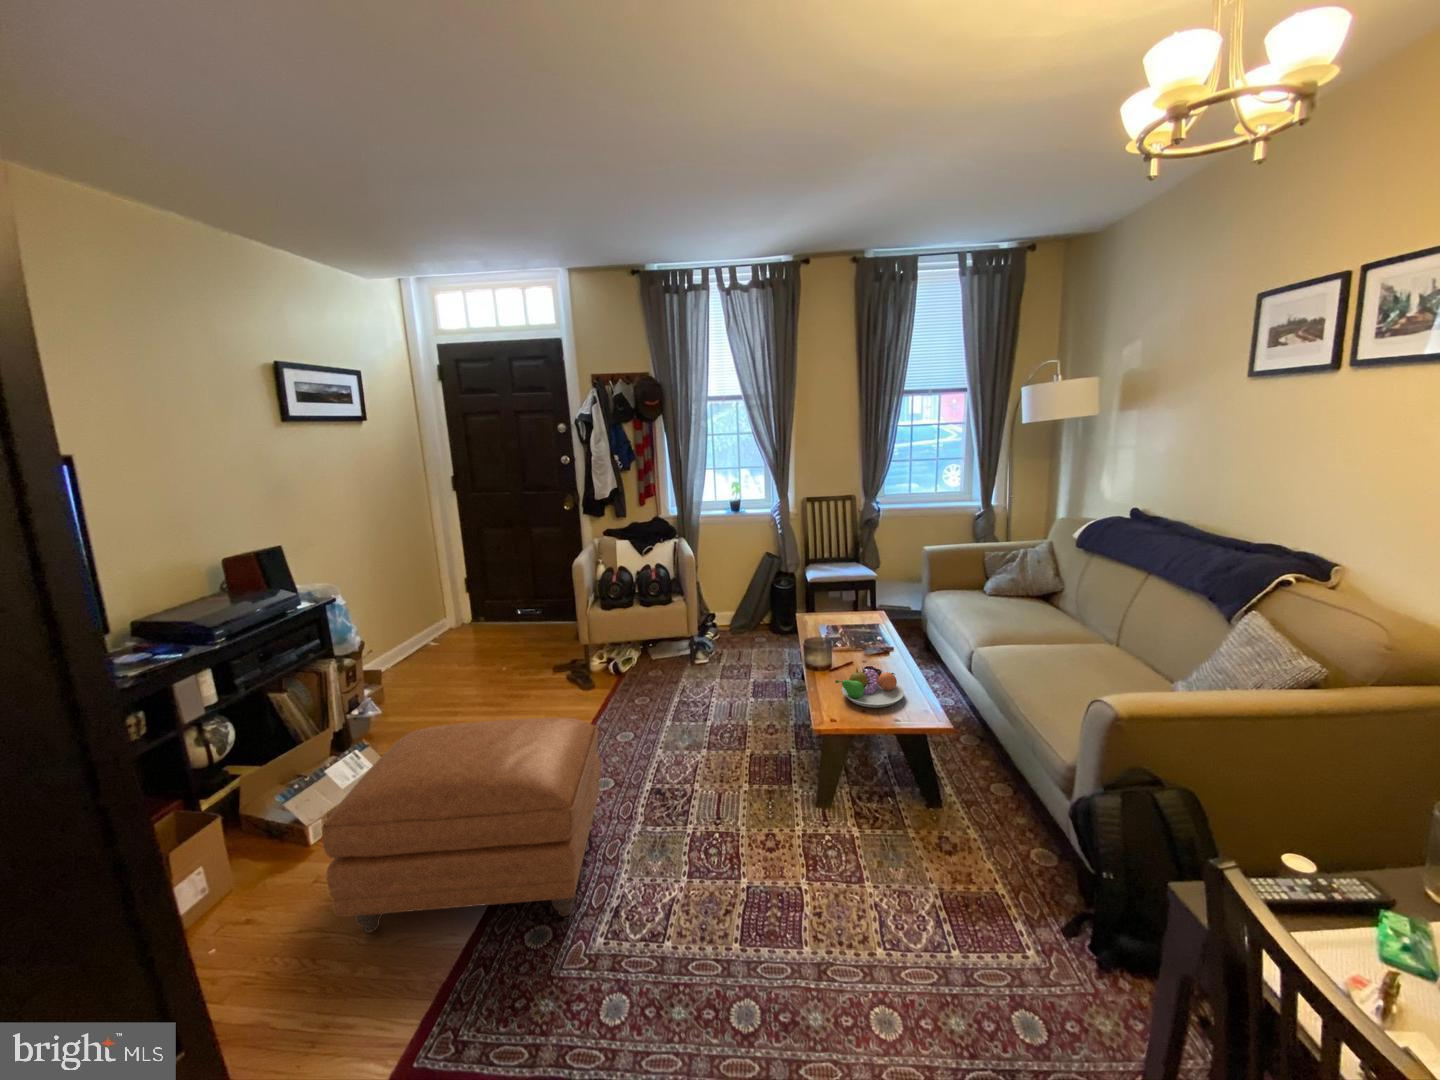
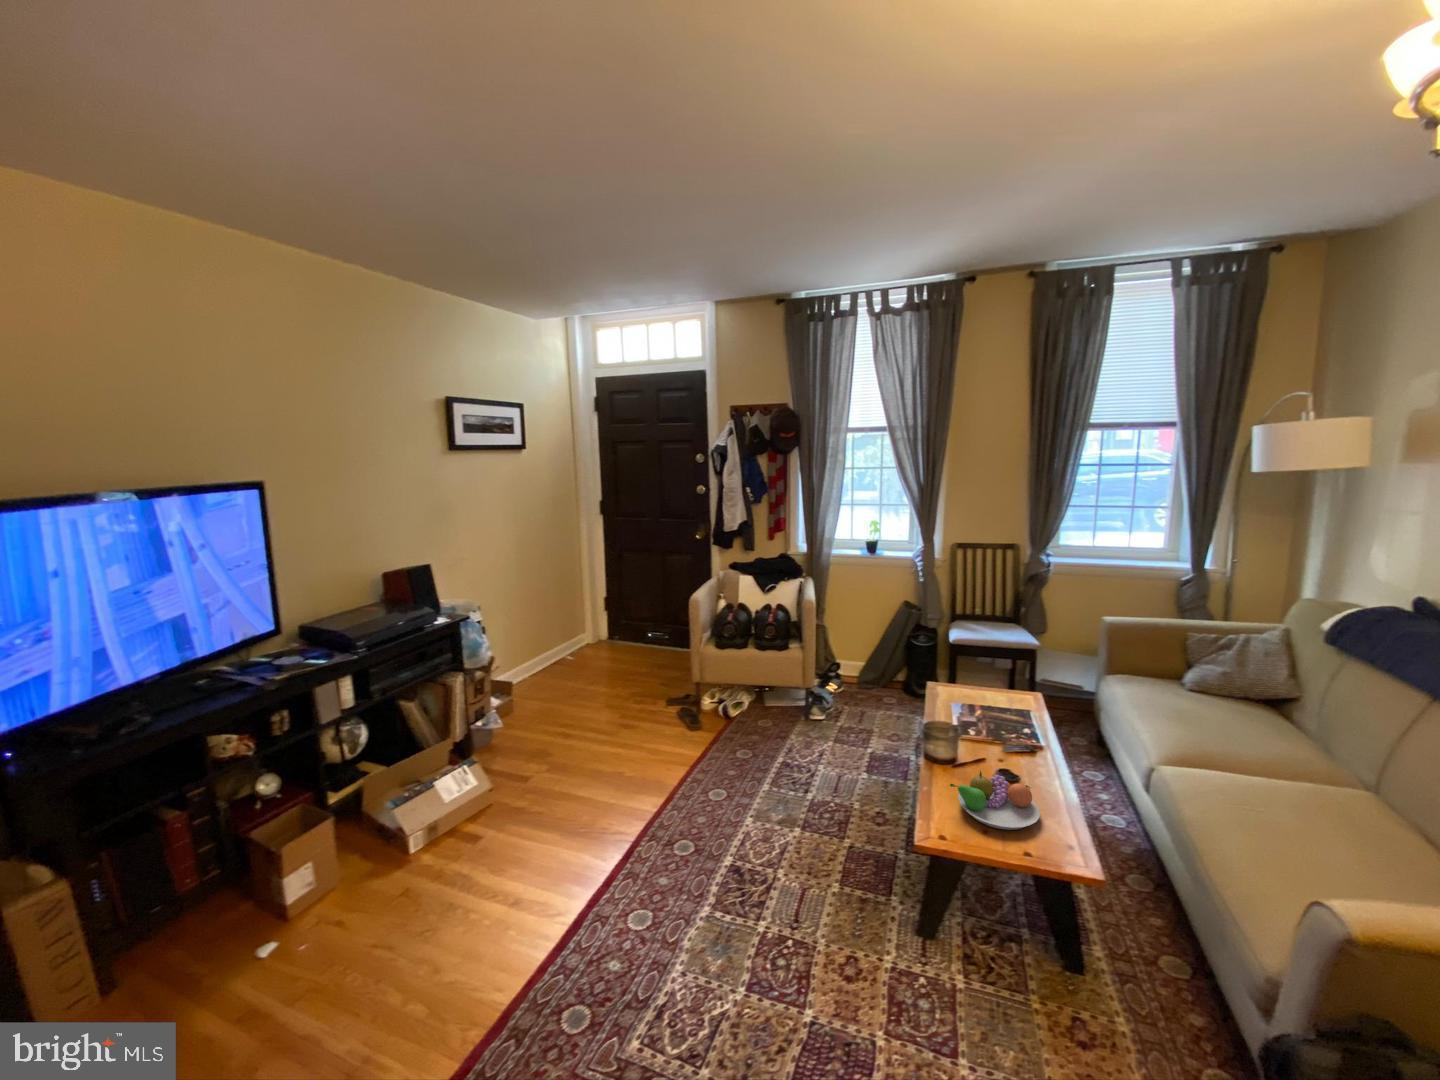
ottoman: present [321,718,601,933] -> none [389,764,675,1003]

